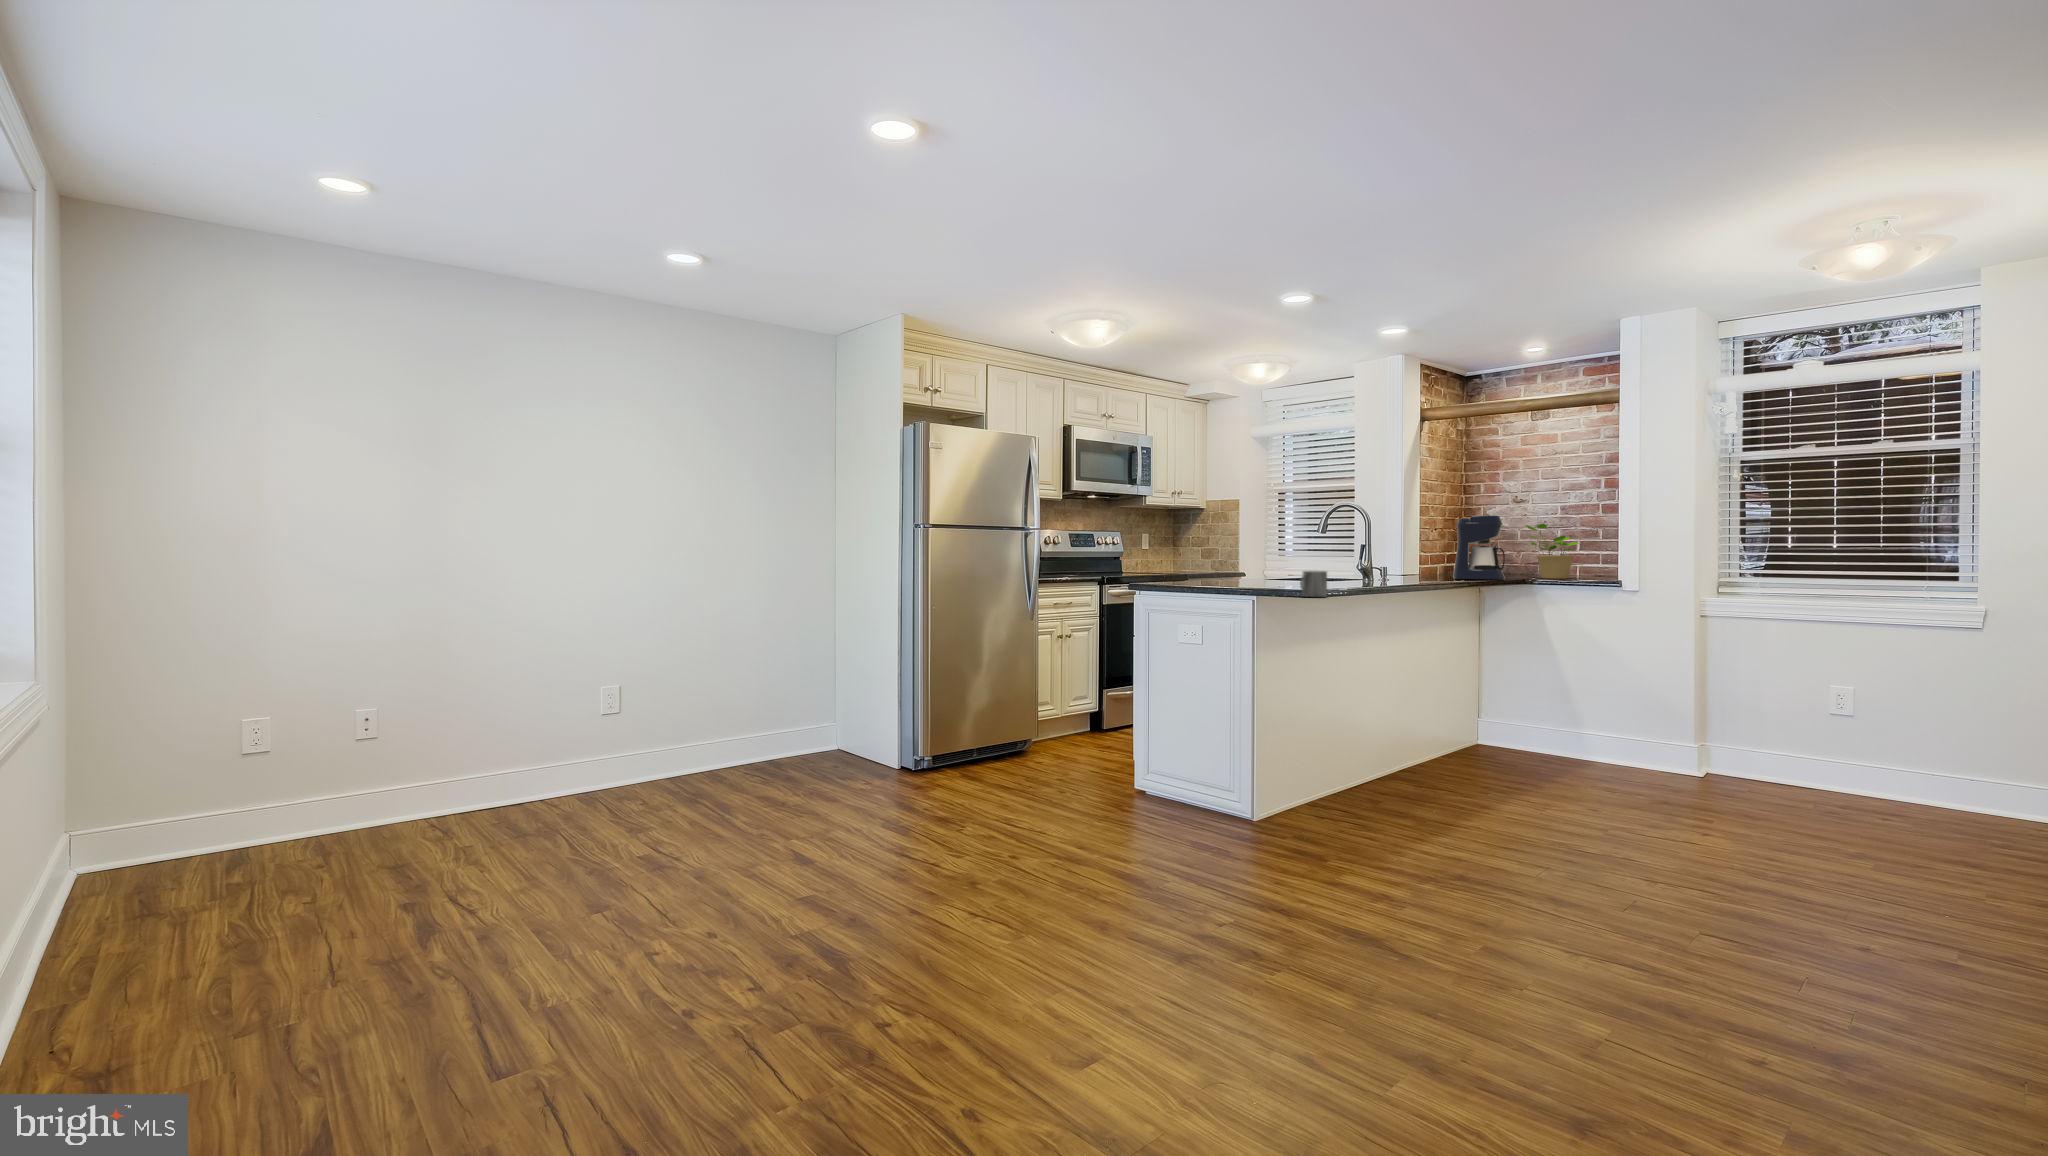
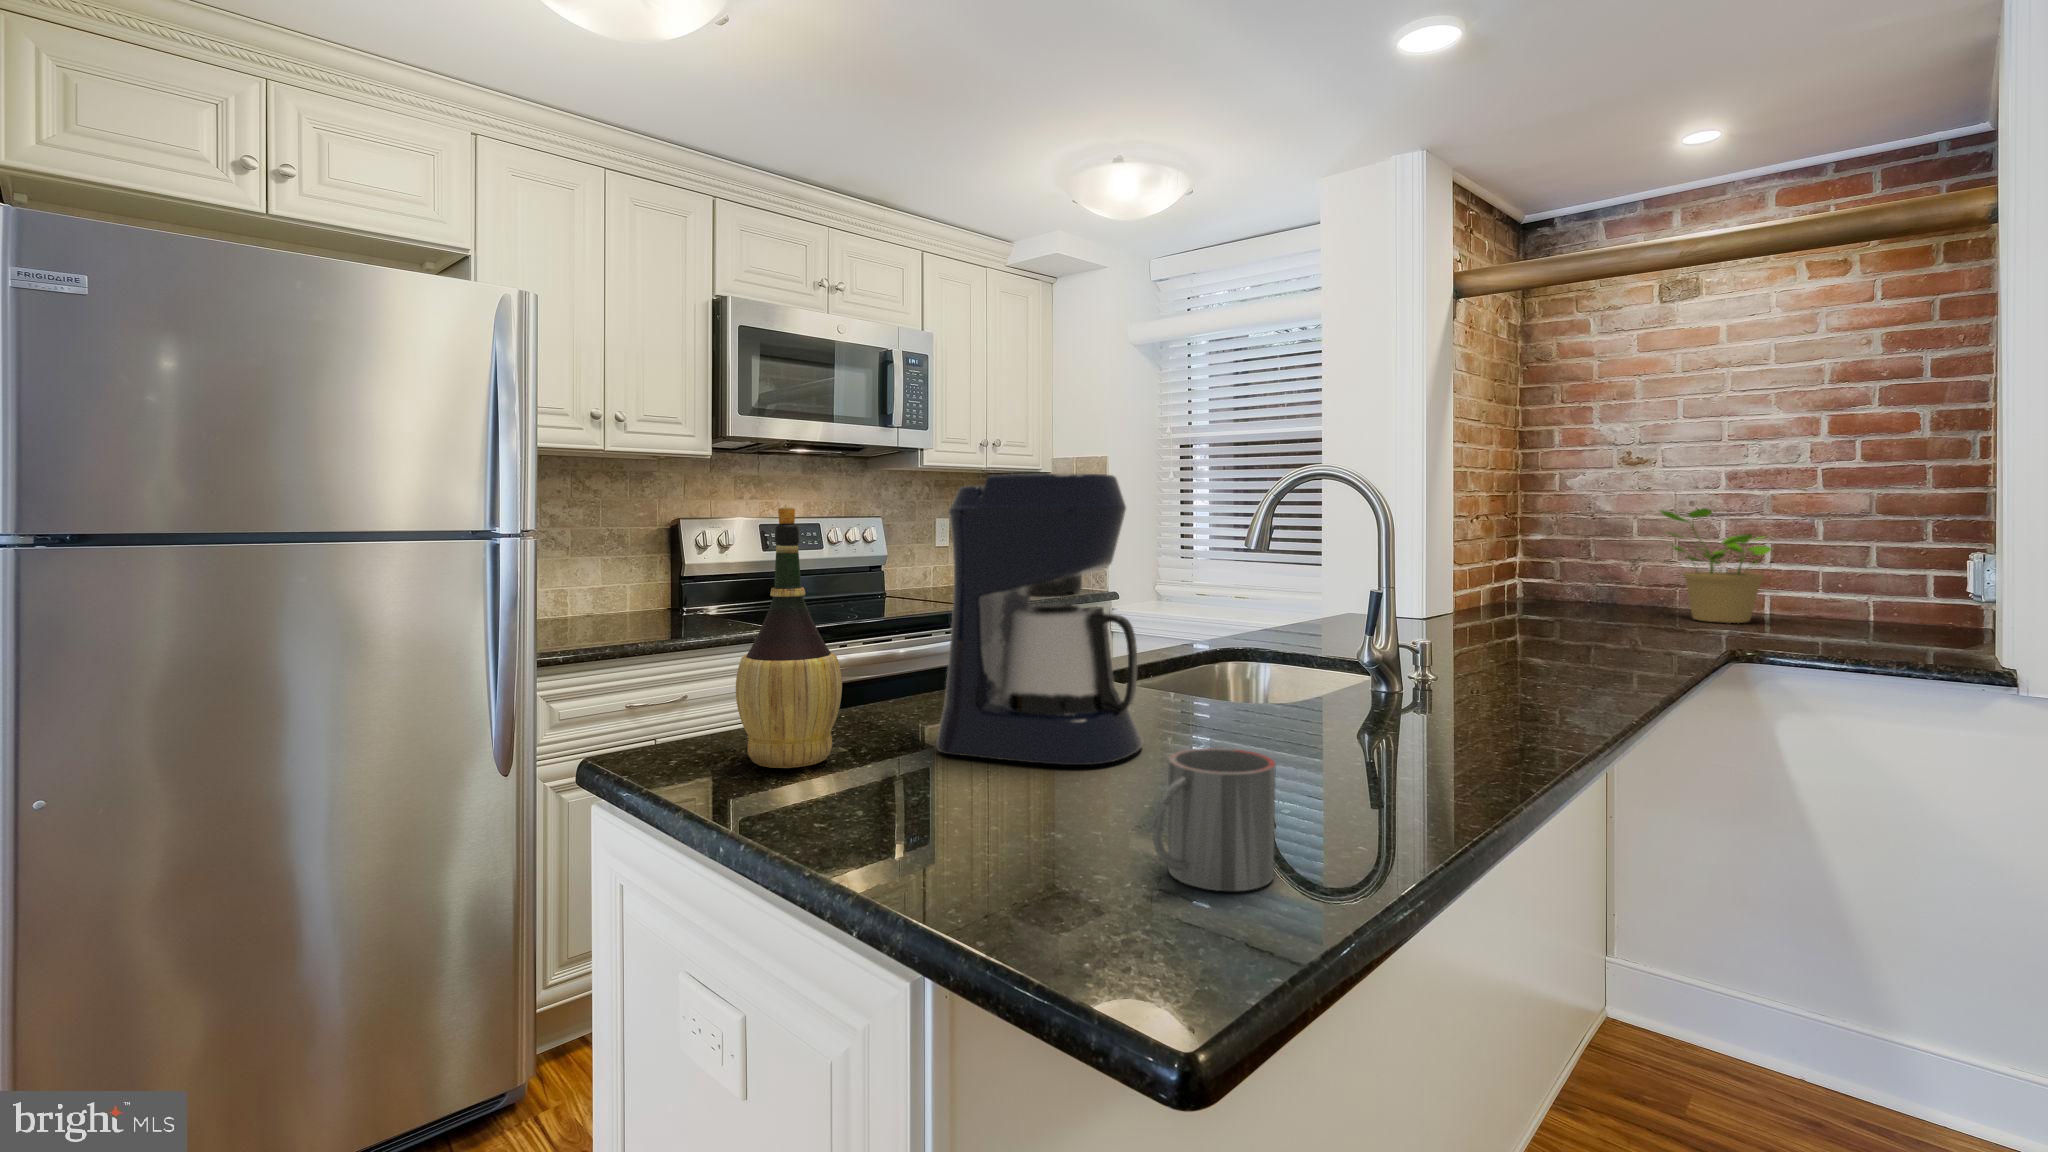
coffee maker: present [1453,516,1505,580] -> present [936,474,1142,765]
wine bottle: none [1171,517,1201,590] -> present [736,507,842,768]

